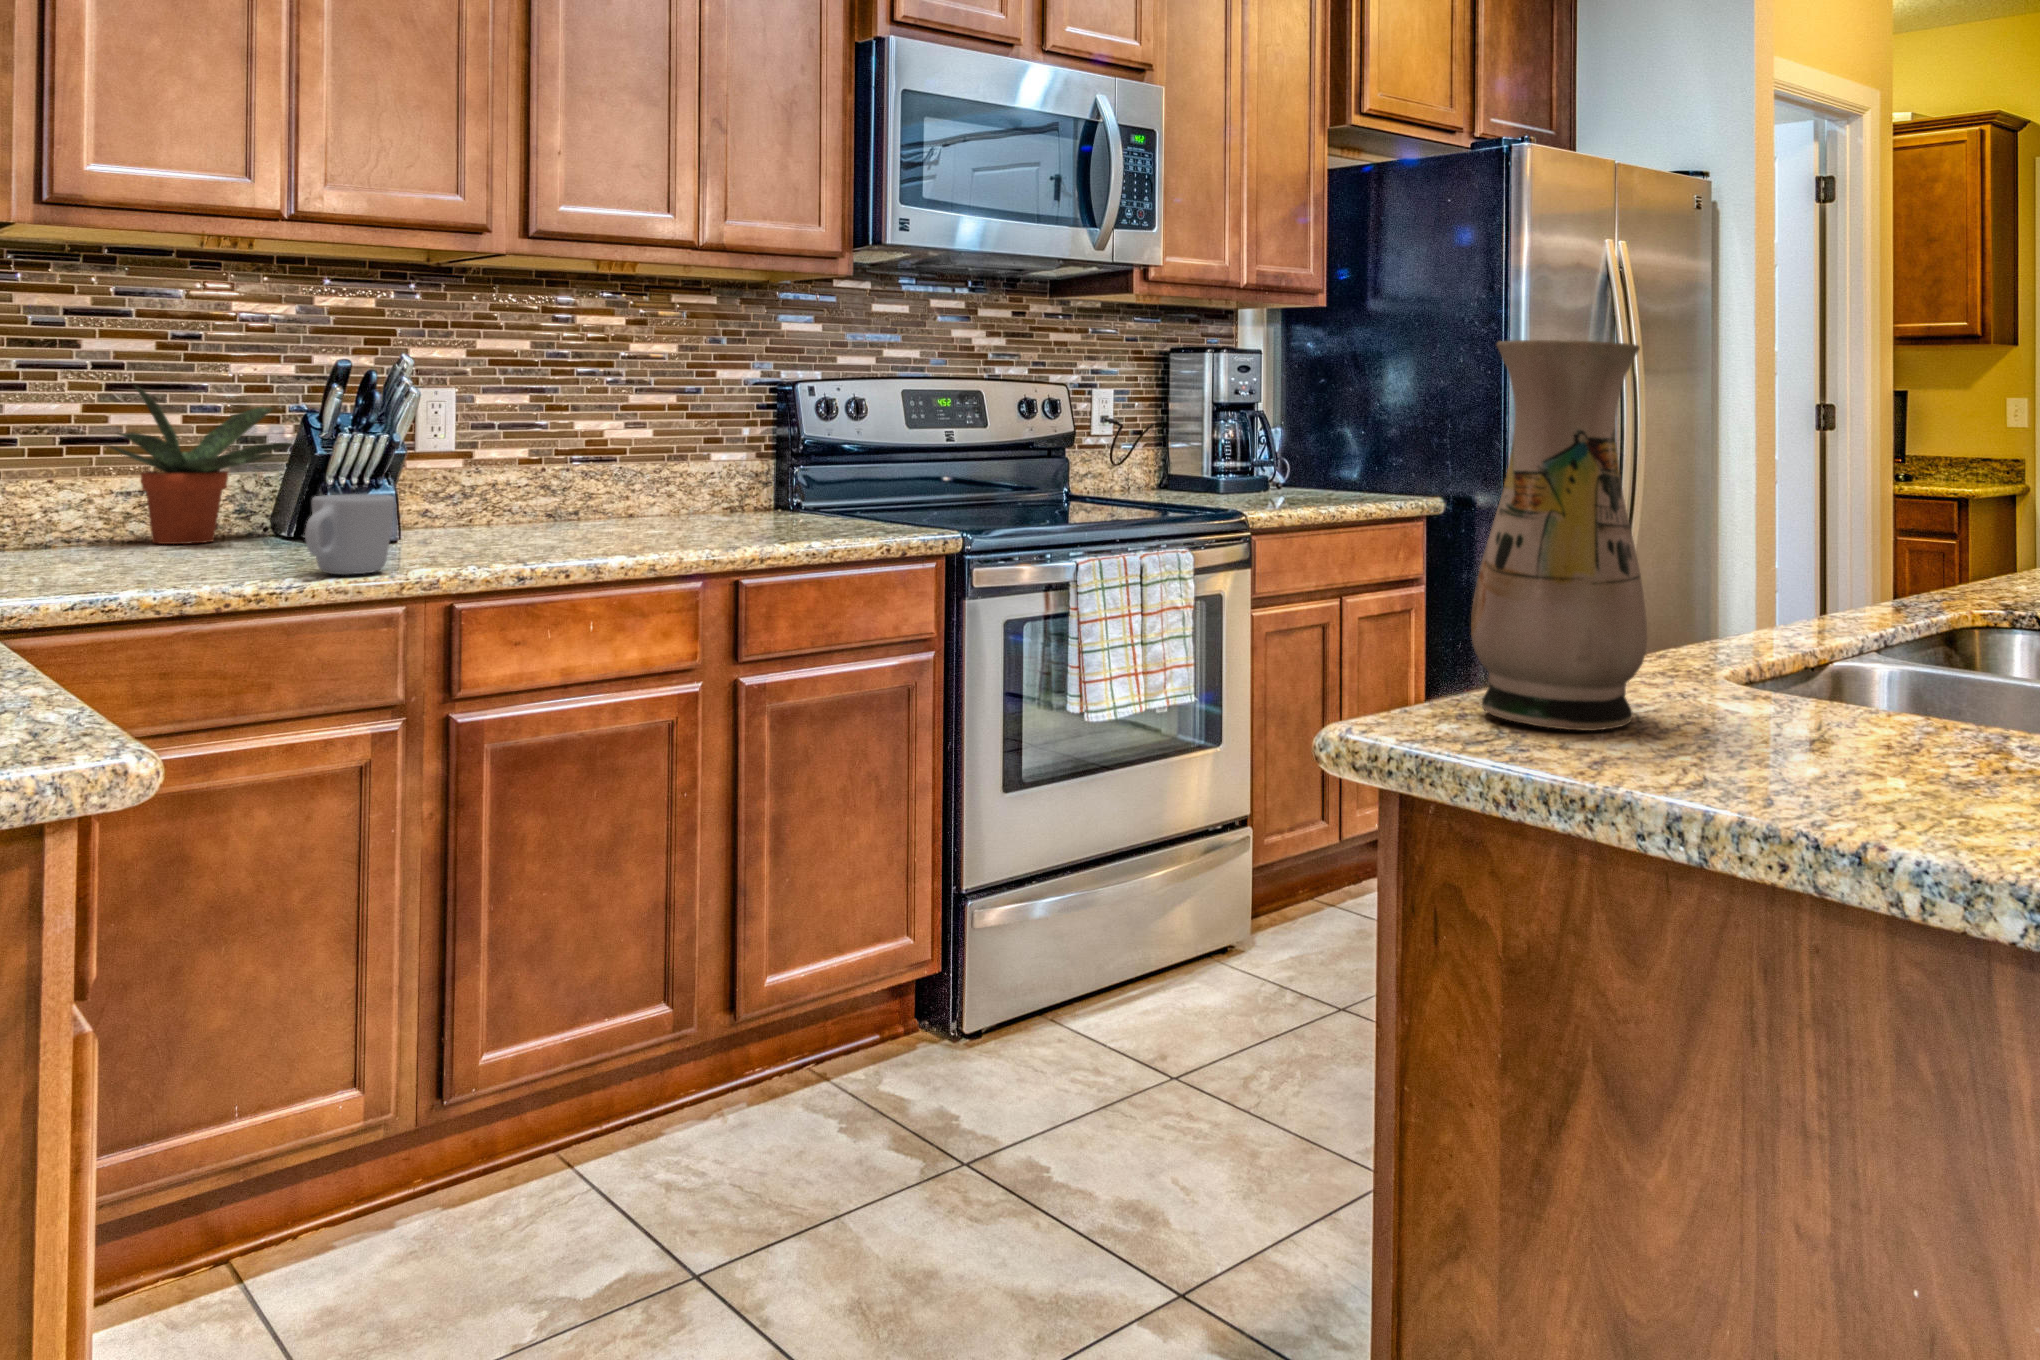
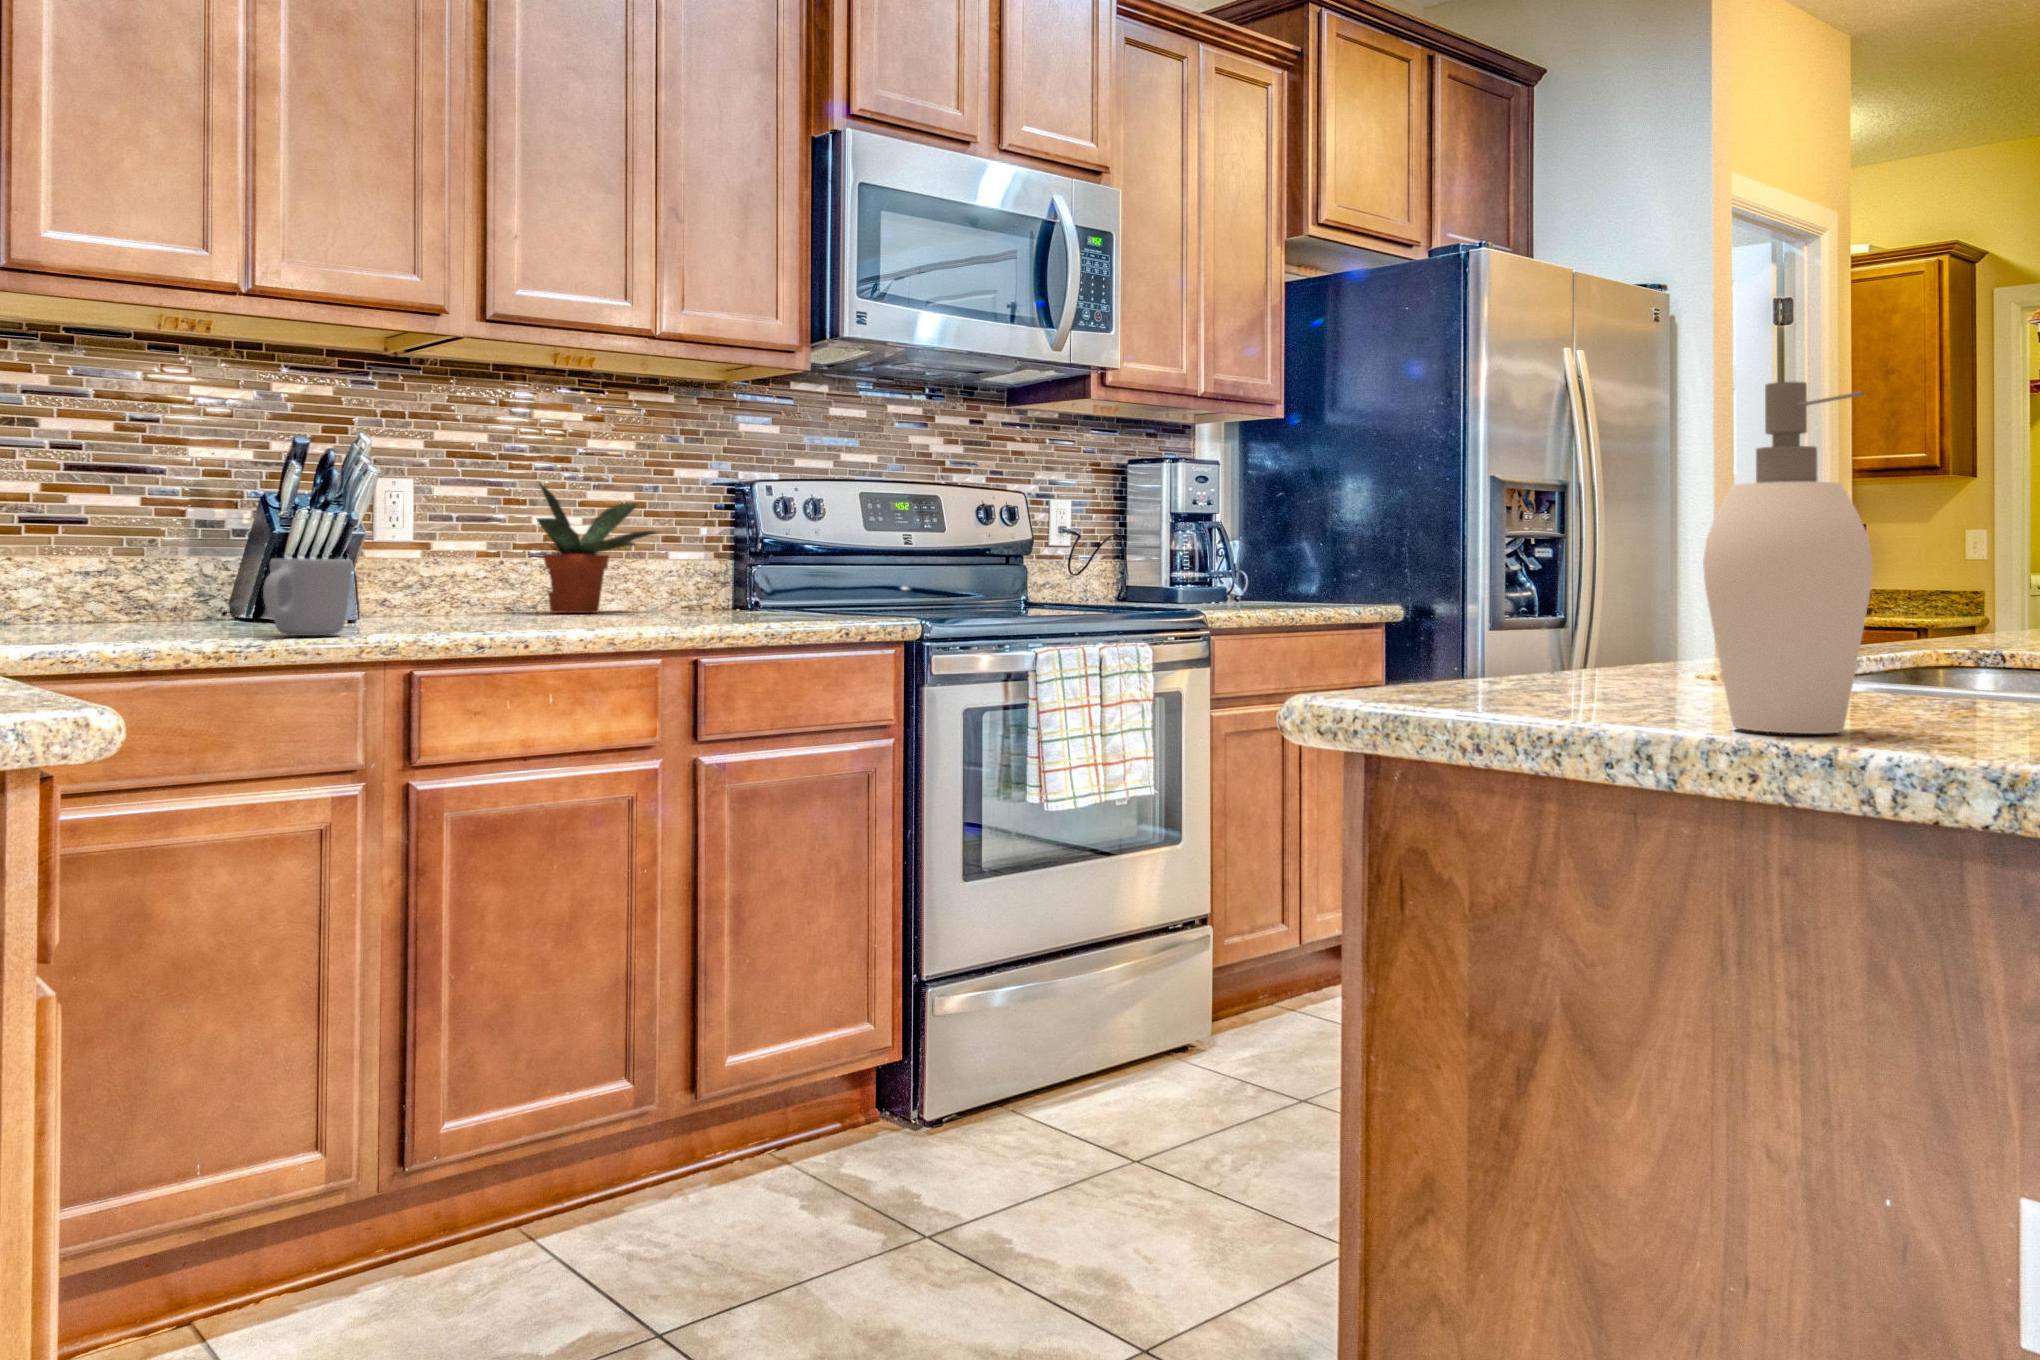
vase: present [1471,340,1647,731] -> none [1432,311,1609,703]
potted plant: present [110,385,294,544] -> present [537,484,657,613]
soap dispenser: none [1739,452,1906,808] -> present [1703,382,1873,734]

